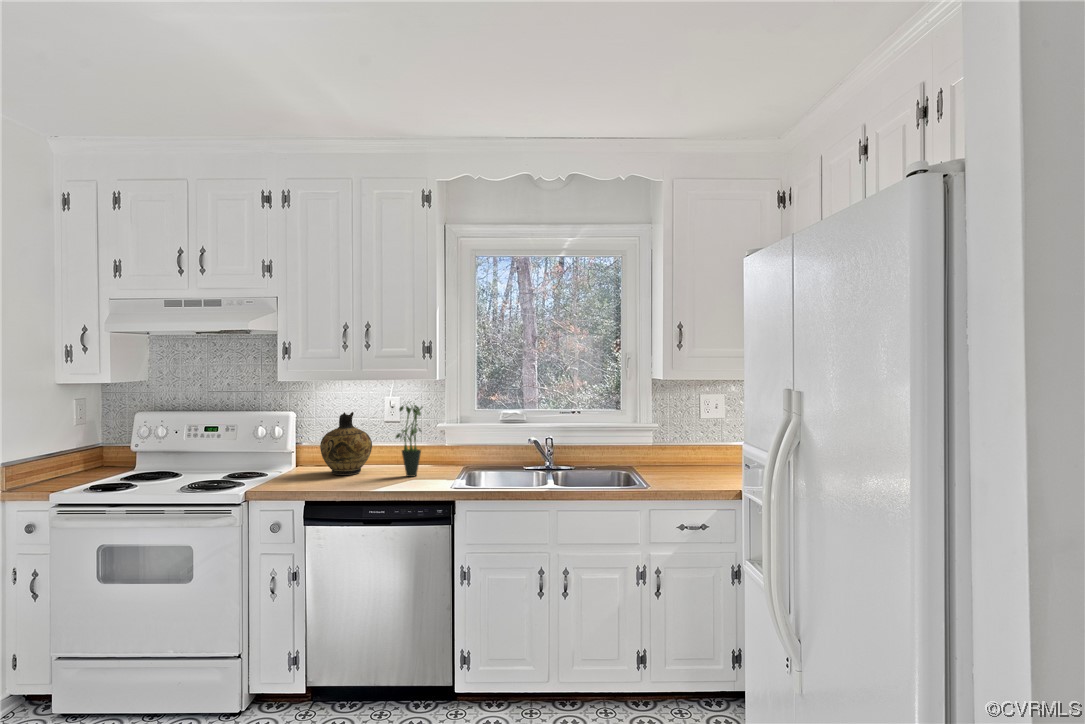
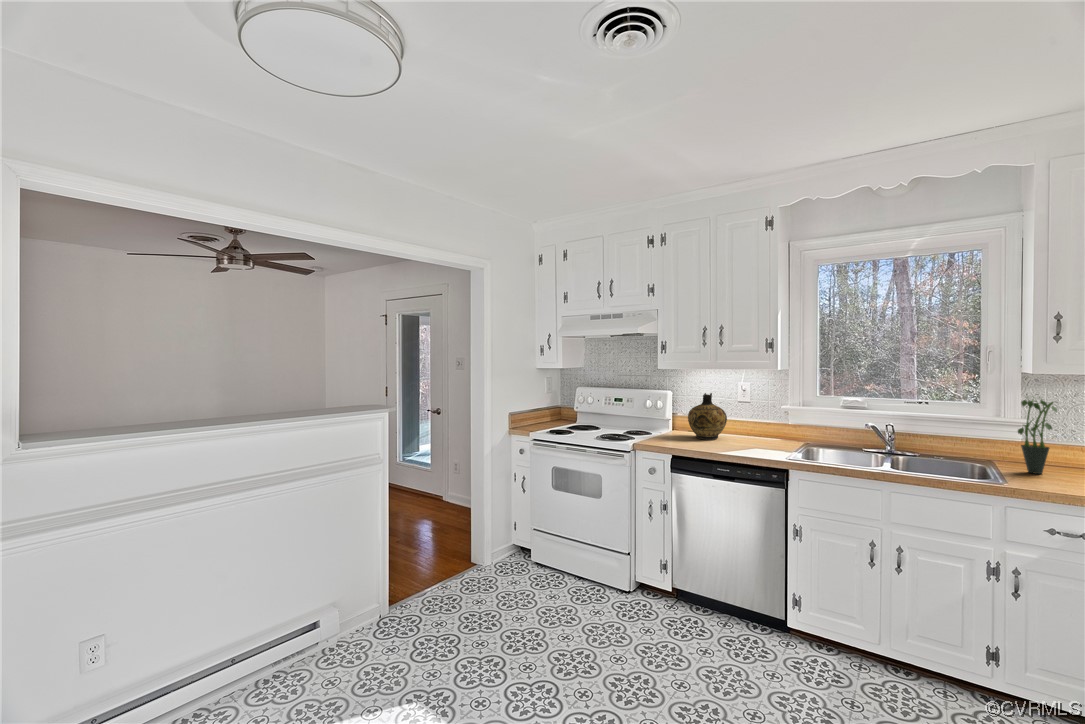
potted plant: present [396,405,423,477] -> present [1018,397,1057,474]

